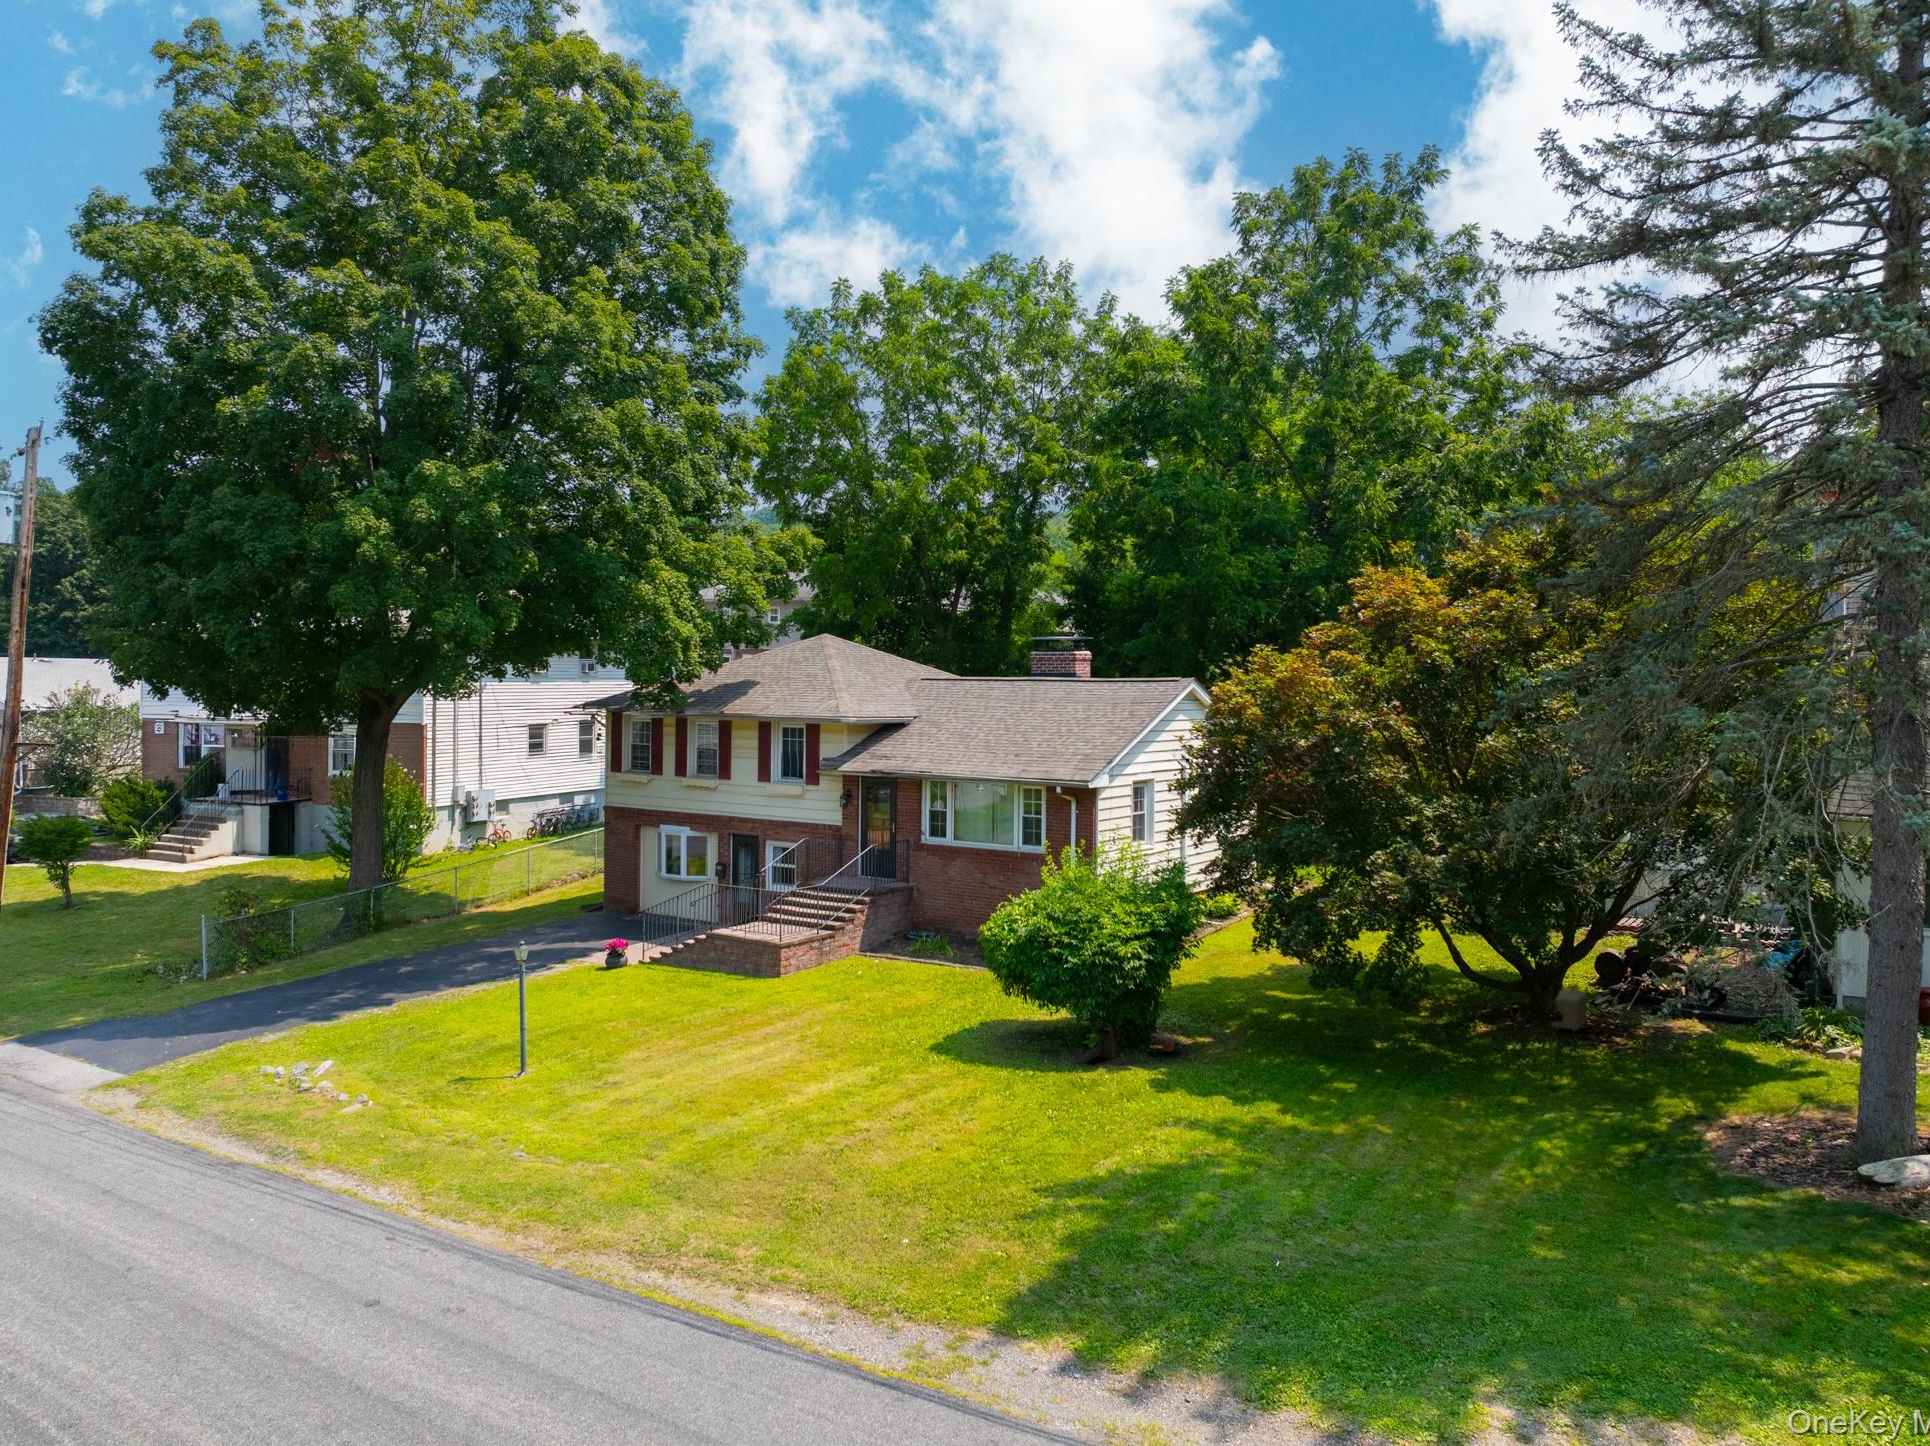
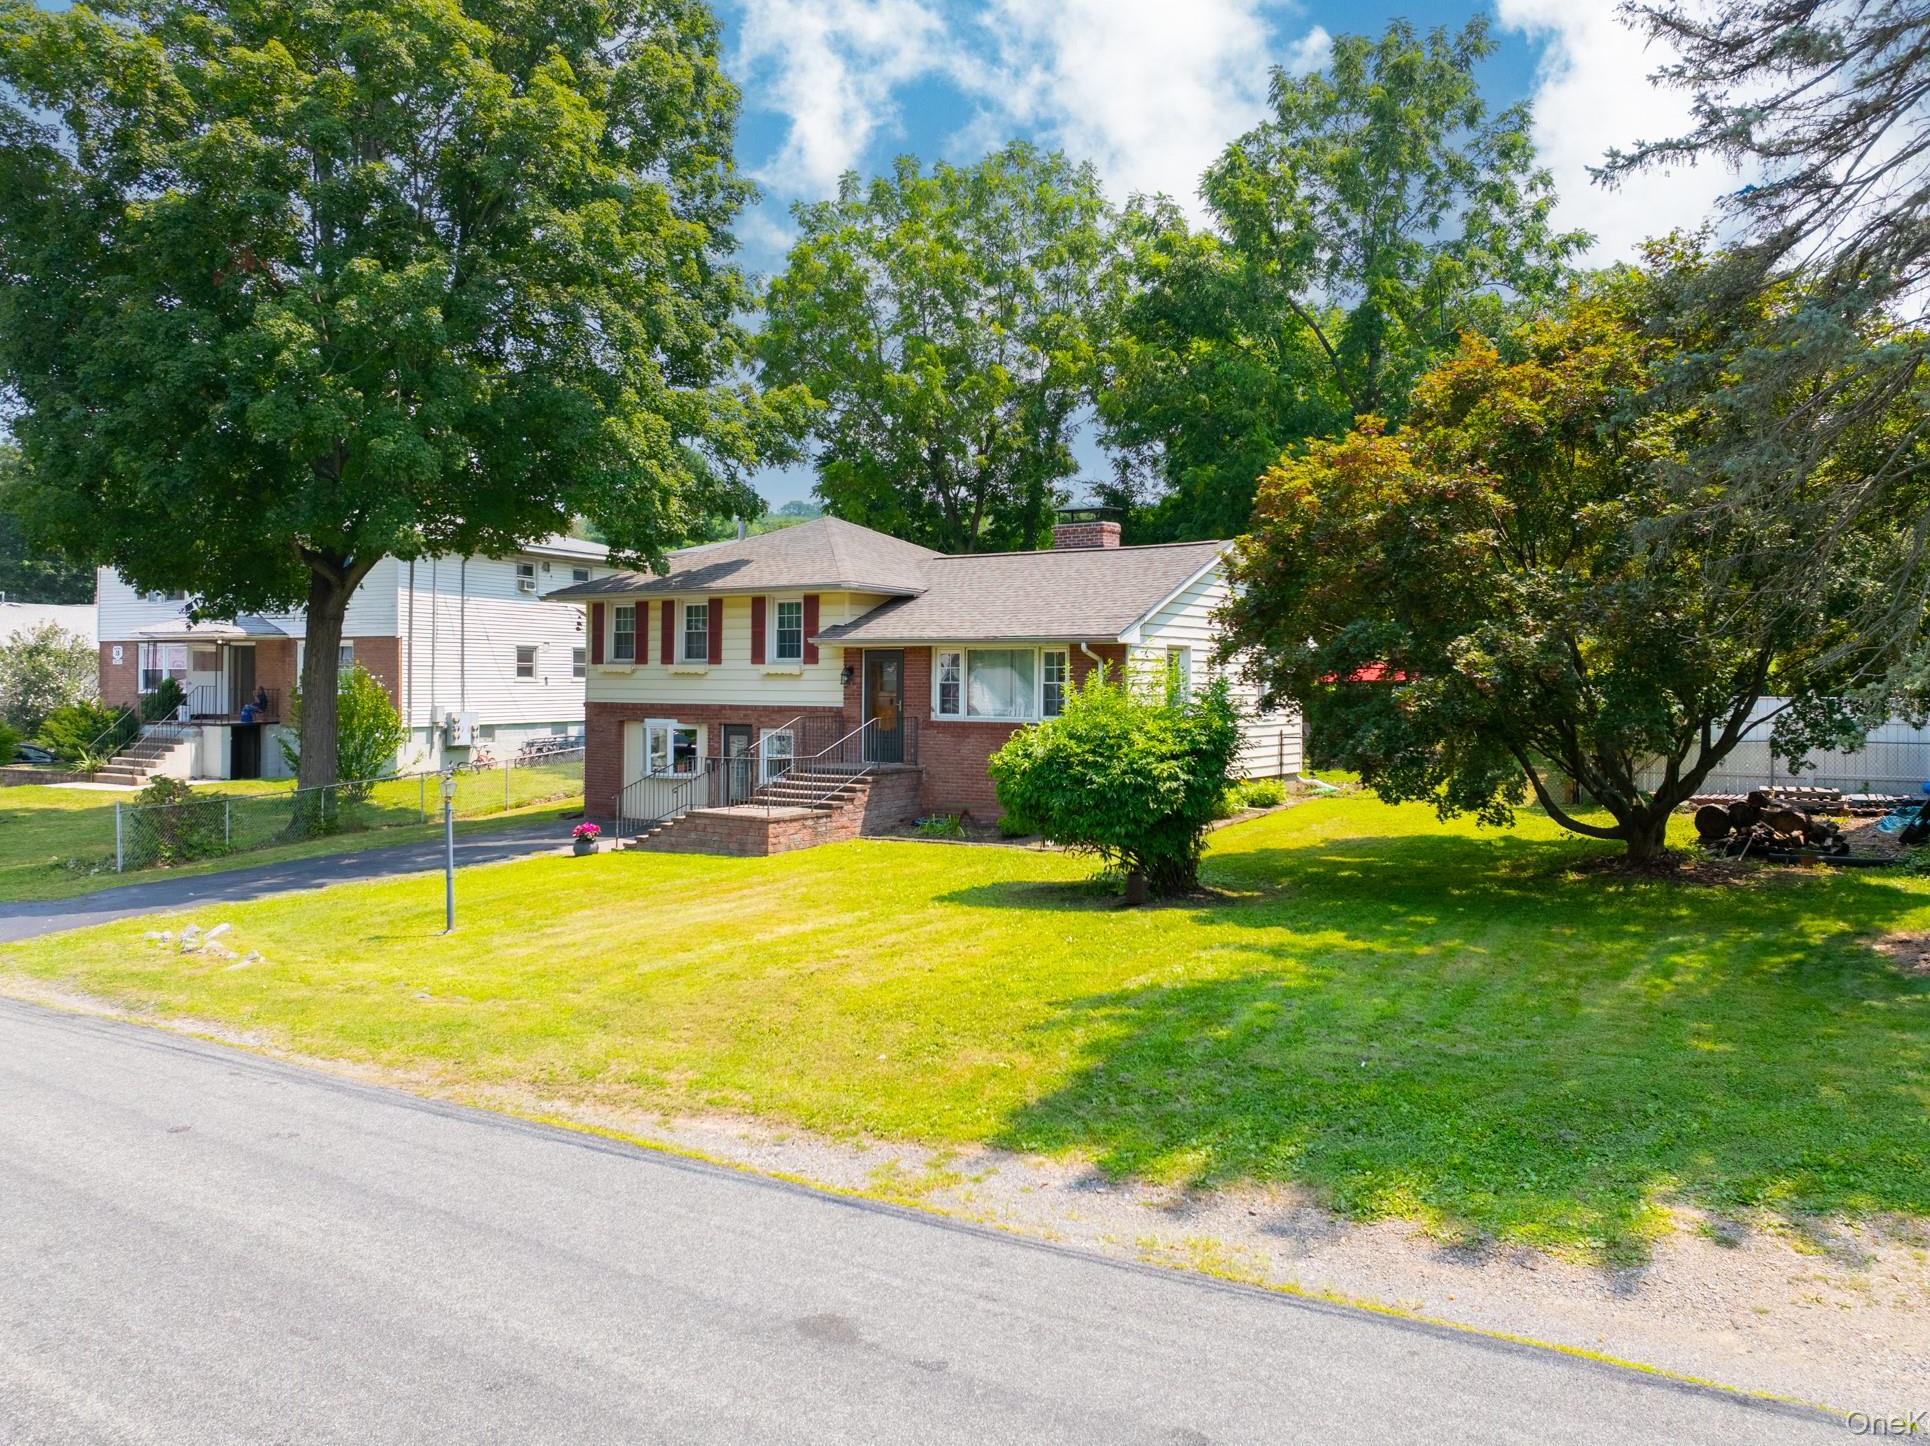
round table: none [932,922,976,959] -> present [942,803,989,838]
storage bench: present [1552,990,1587,1031] -> none [1654,833,1696,877]
potted plant: present [1152,1034,1179,1052] -> present [1791,847,1827,868]

